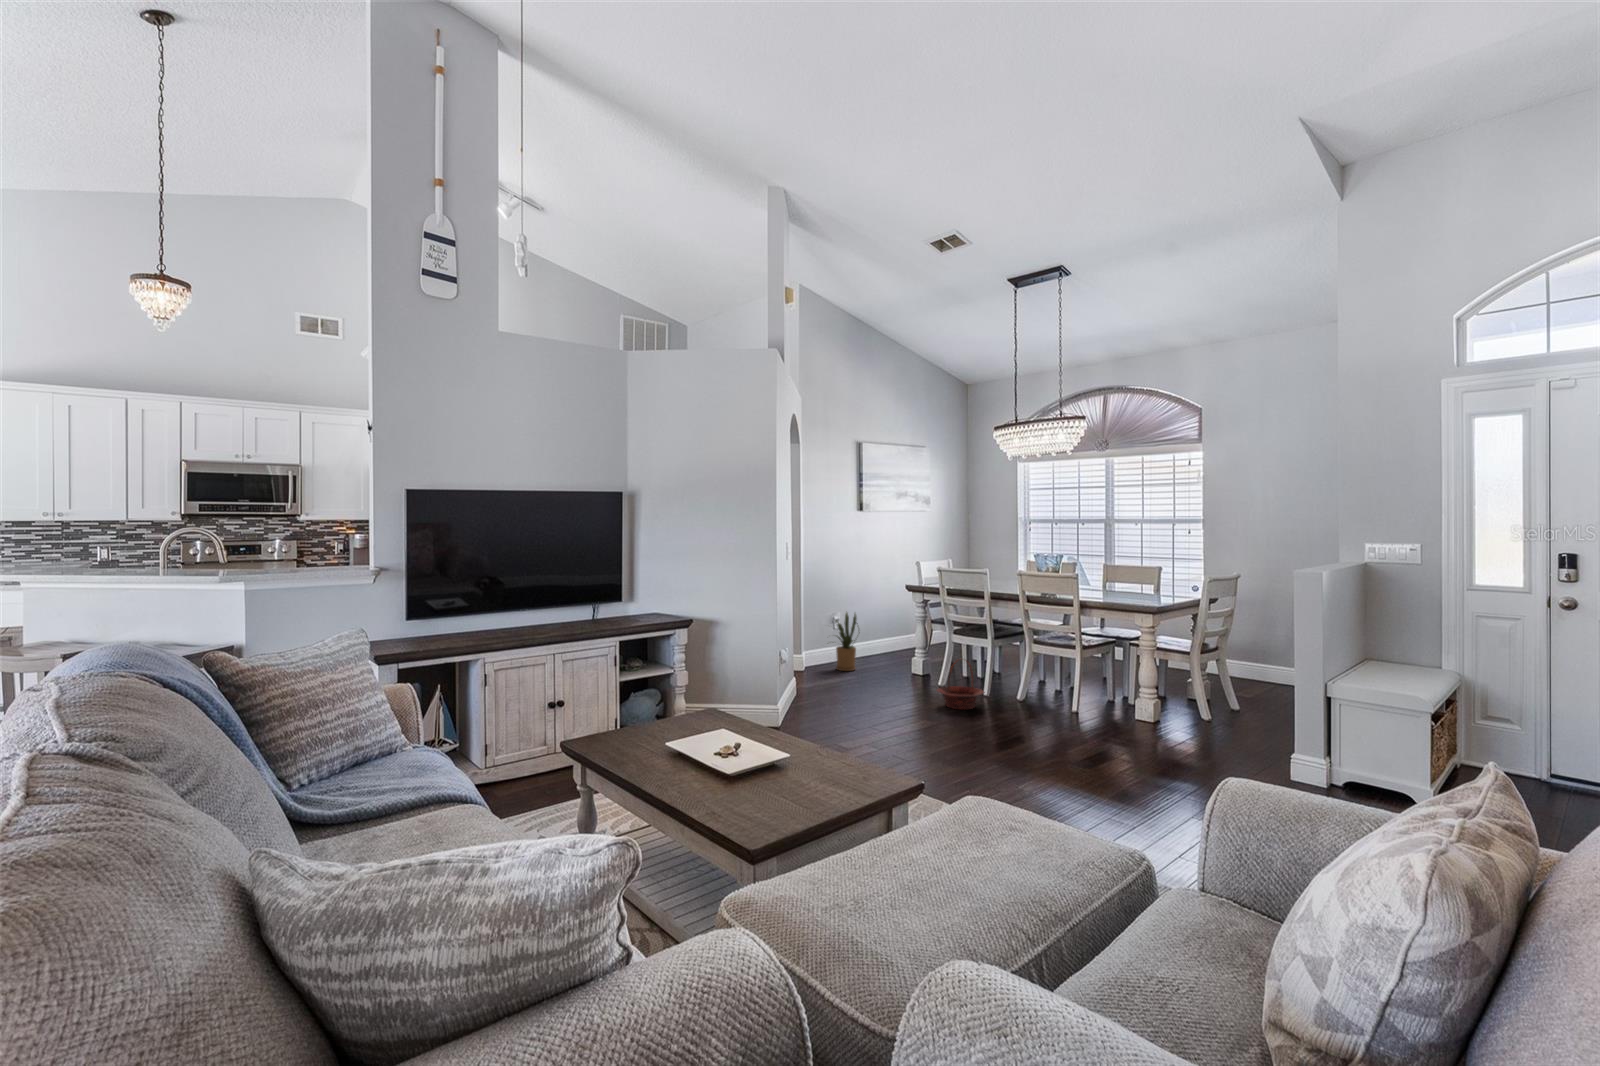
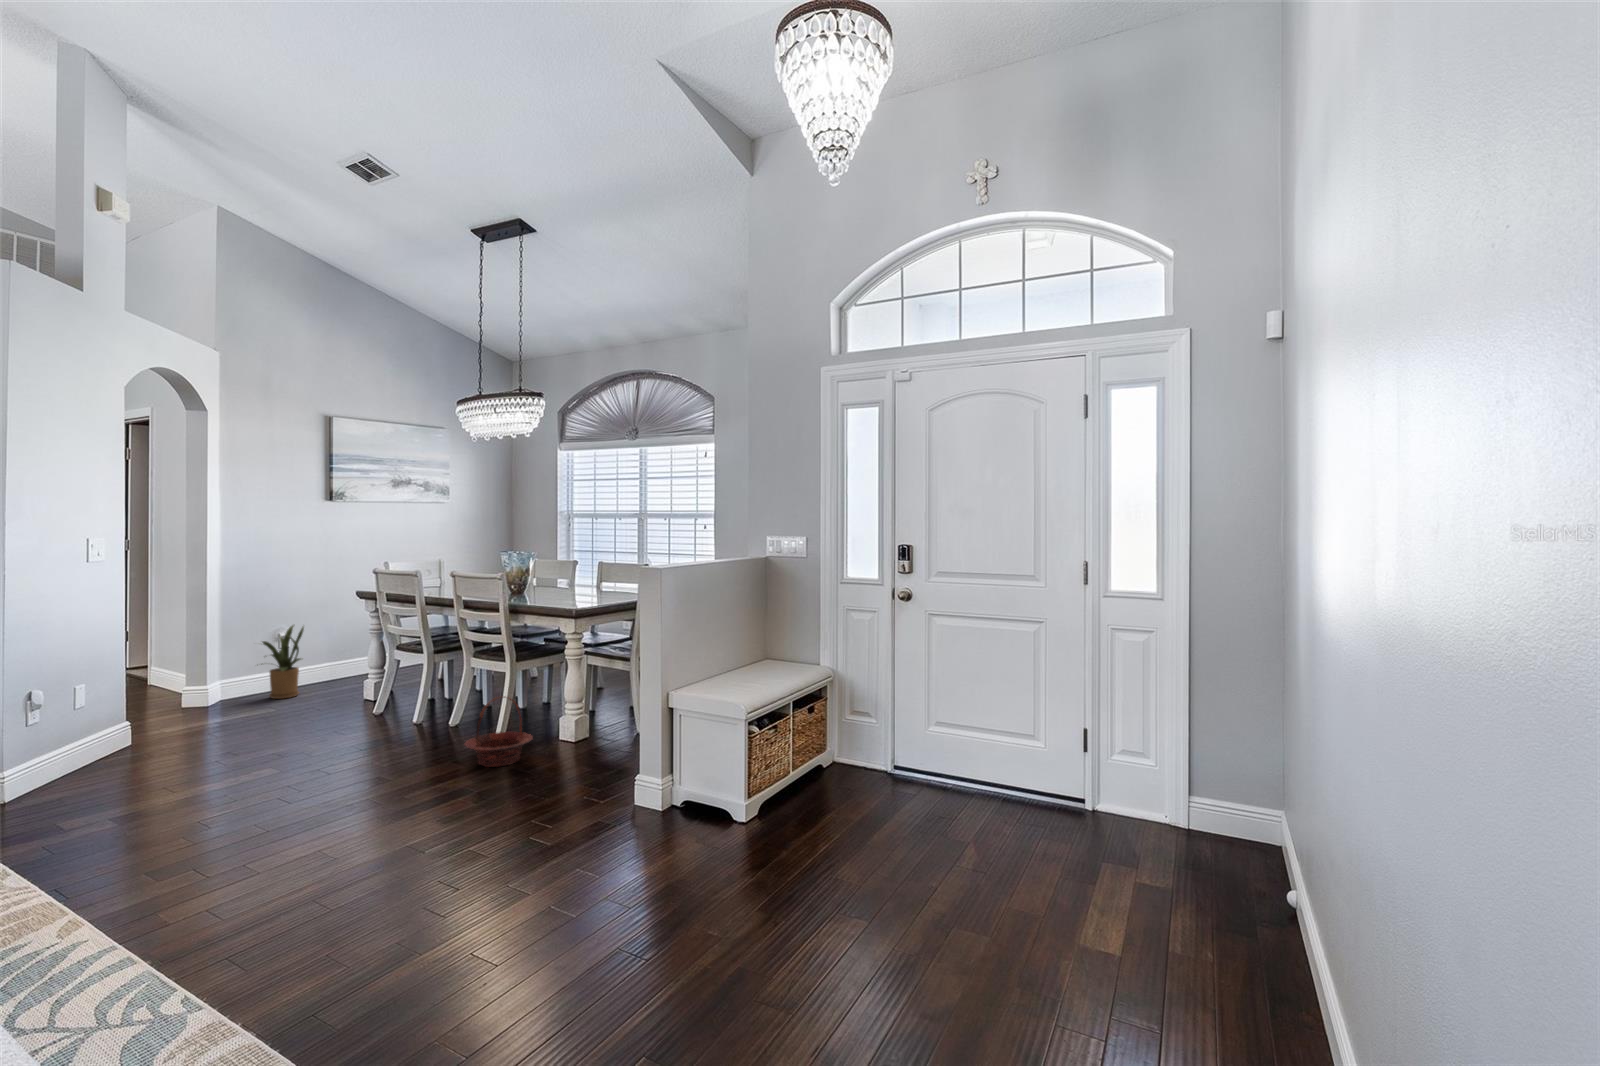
basket: present [937,660,985,709] -> present [465,697,533,767]

